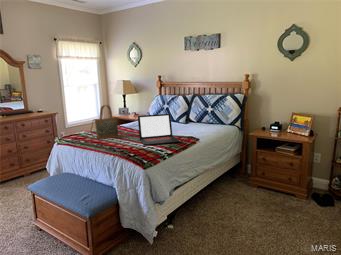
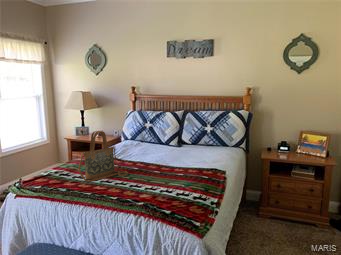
laptop: present [138,114,179,145] -> none [147,139,208,187]

